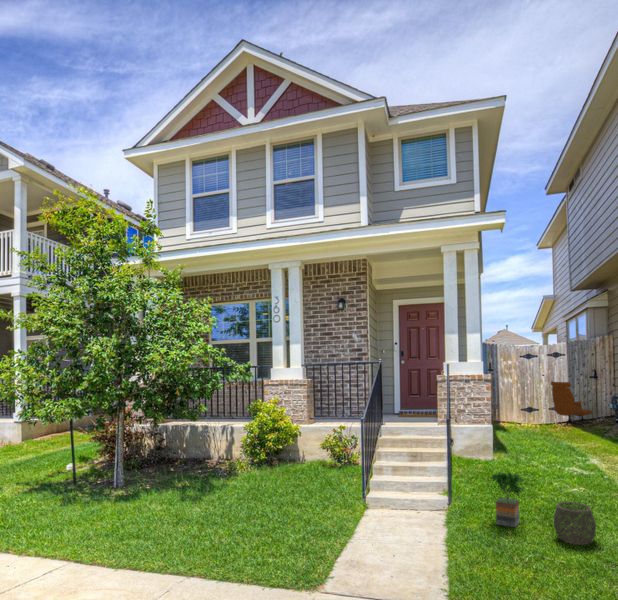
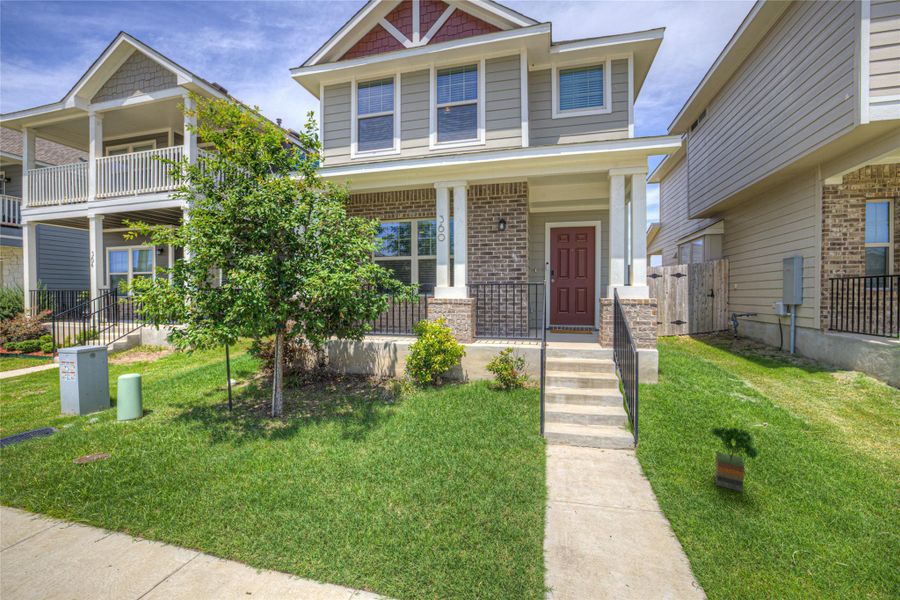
lounge chair: present [551,382,592,427] -> none [677,300,709,340]
woven basket: present [554,502,596,545] -> none [804,473,871,533]

